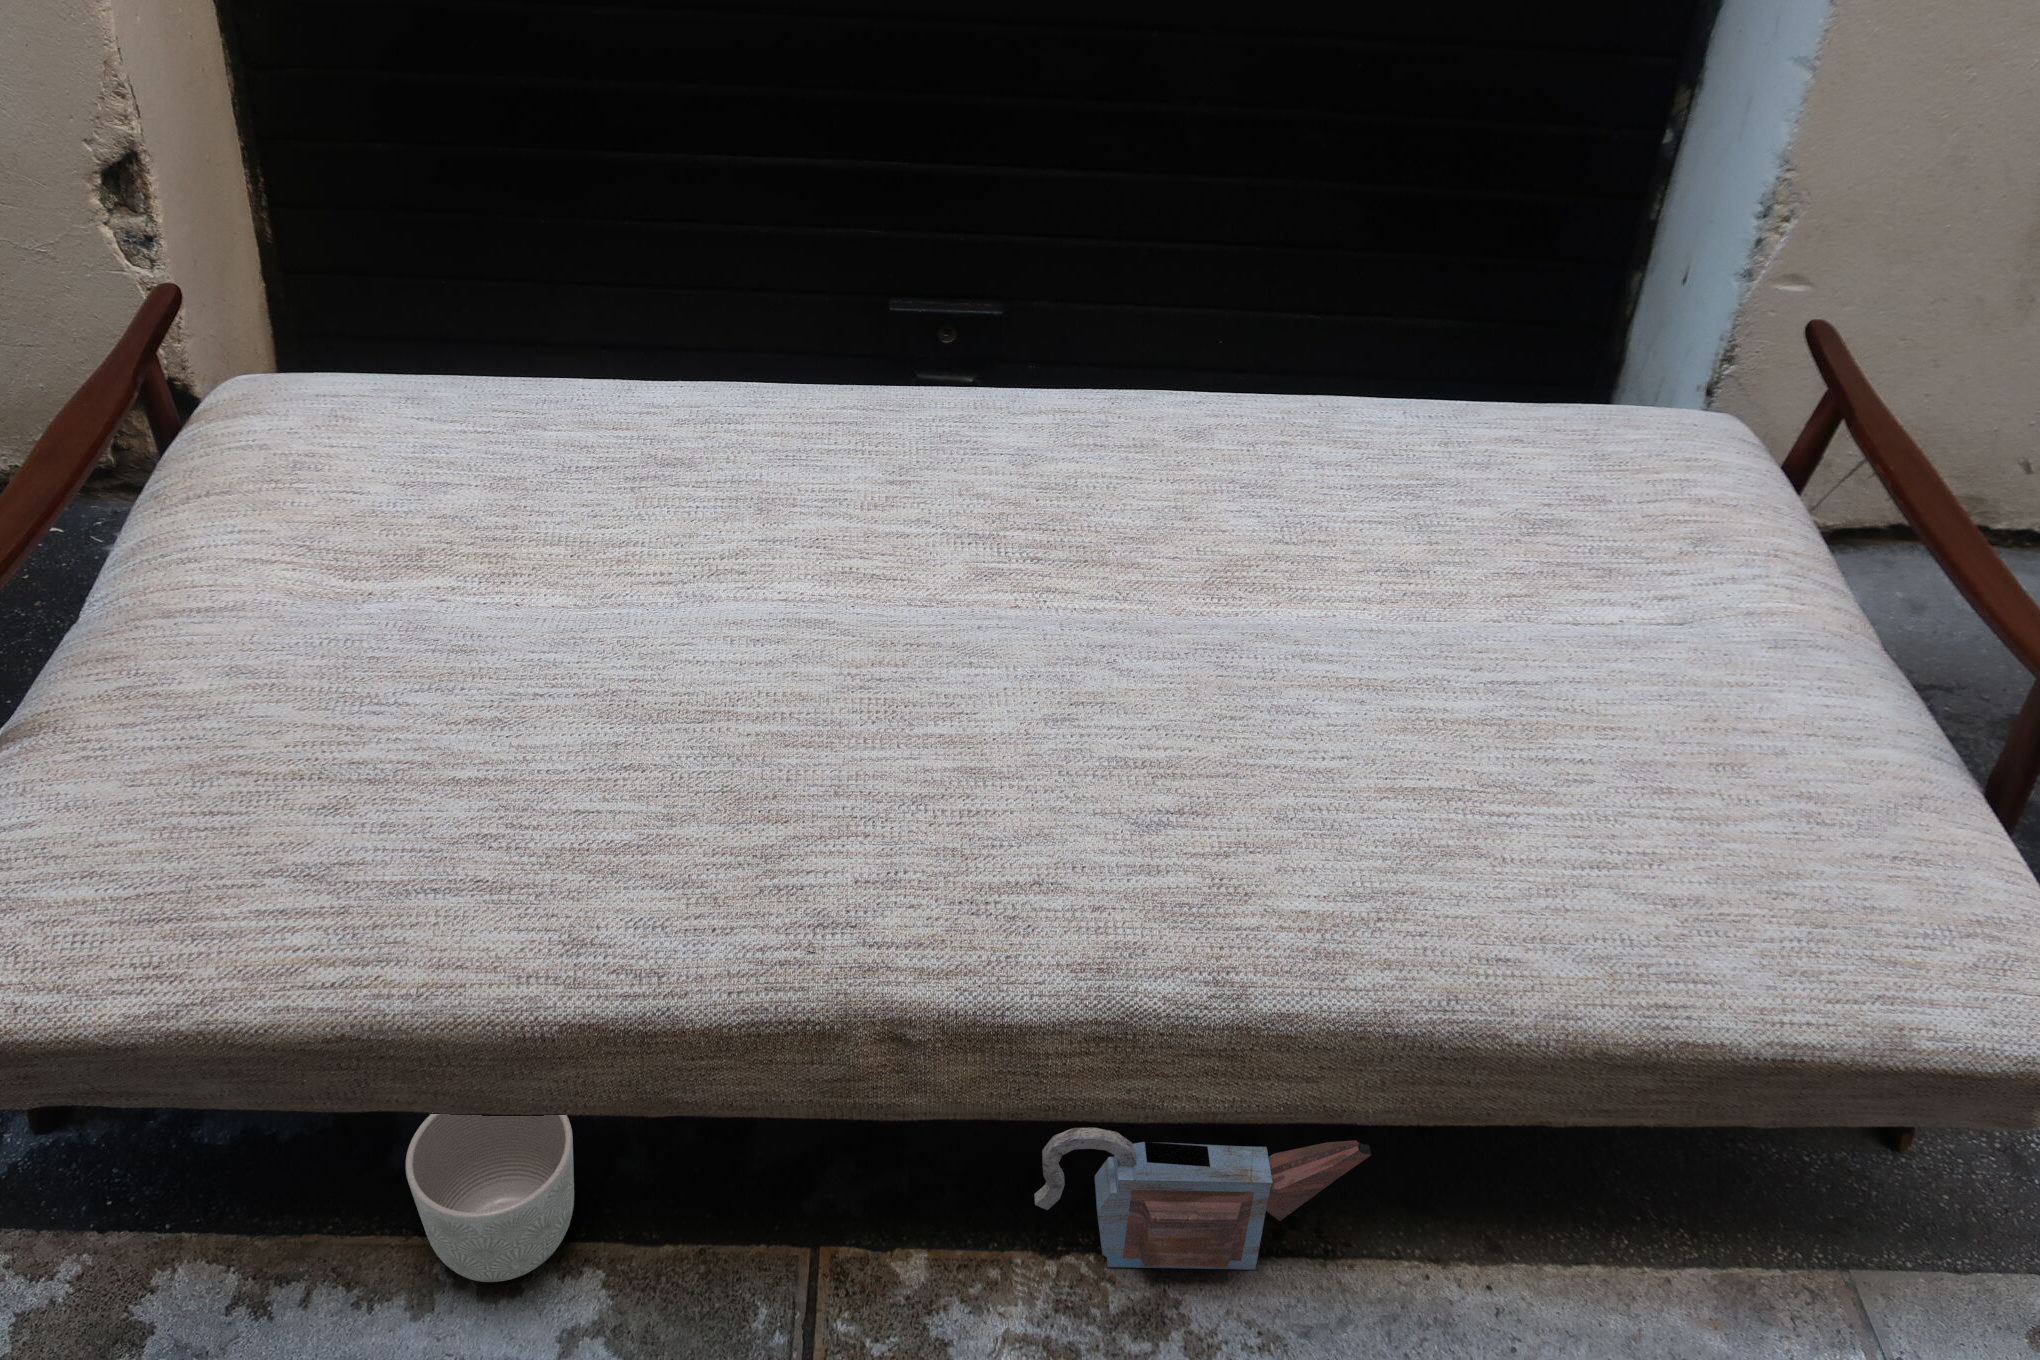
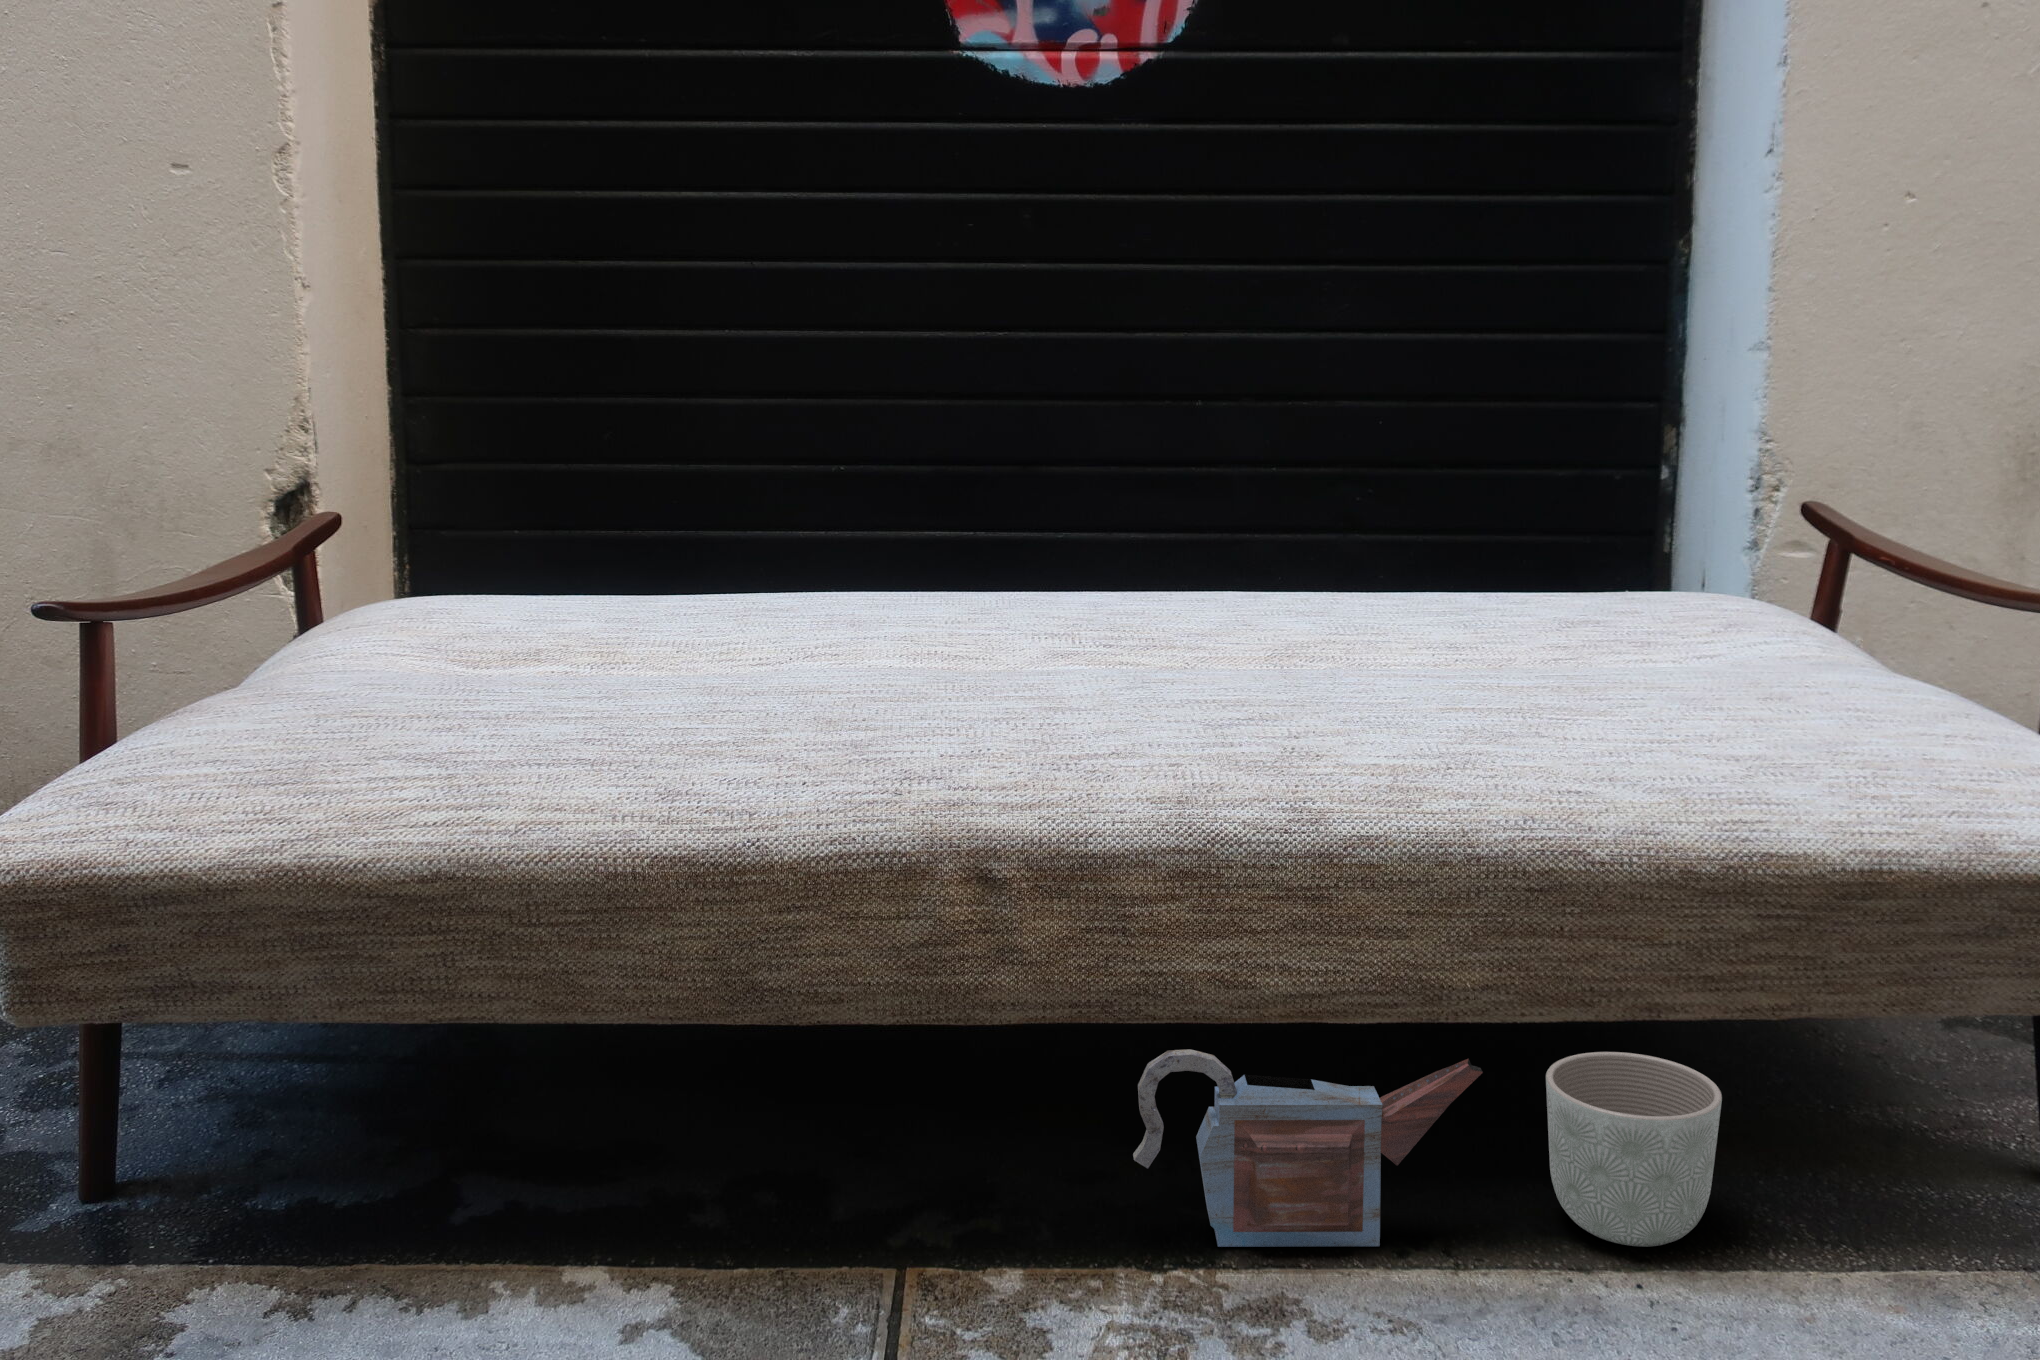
planter: present [406,1114,574,1282] -> present [1546,1052,1722,1247]

